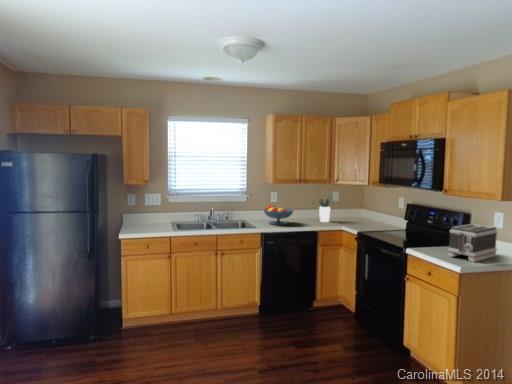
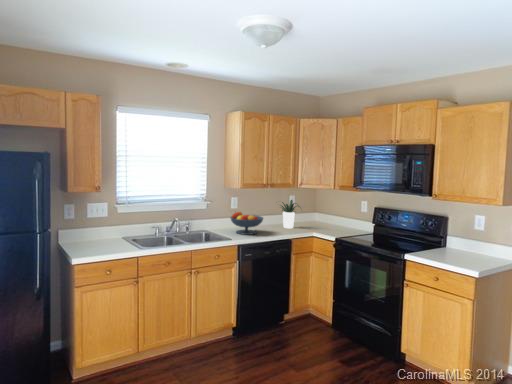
toaster: present [448,224,497,262] -> none [452,227,487,265]

